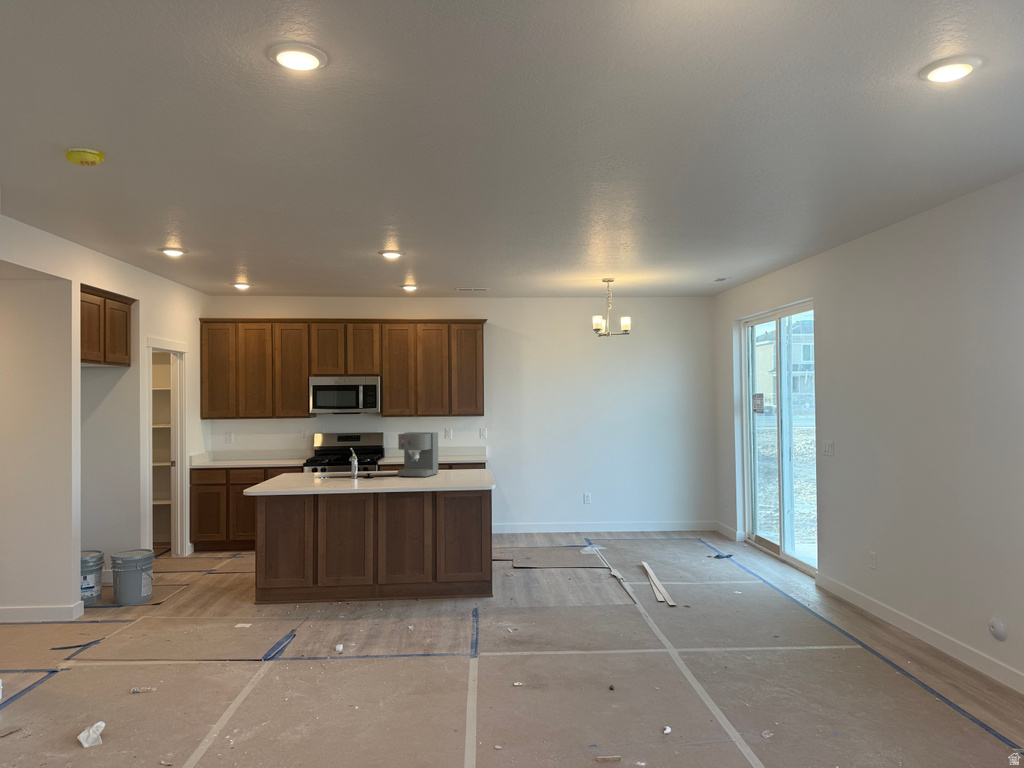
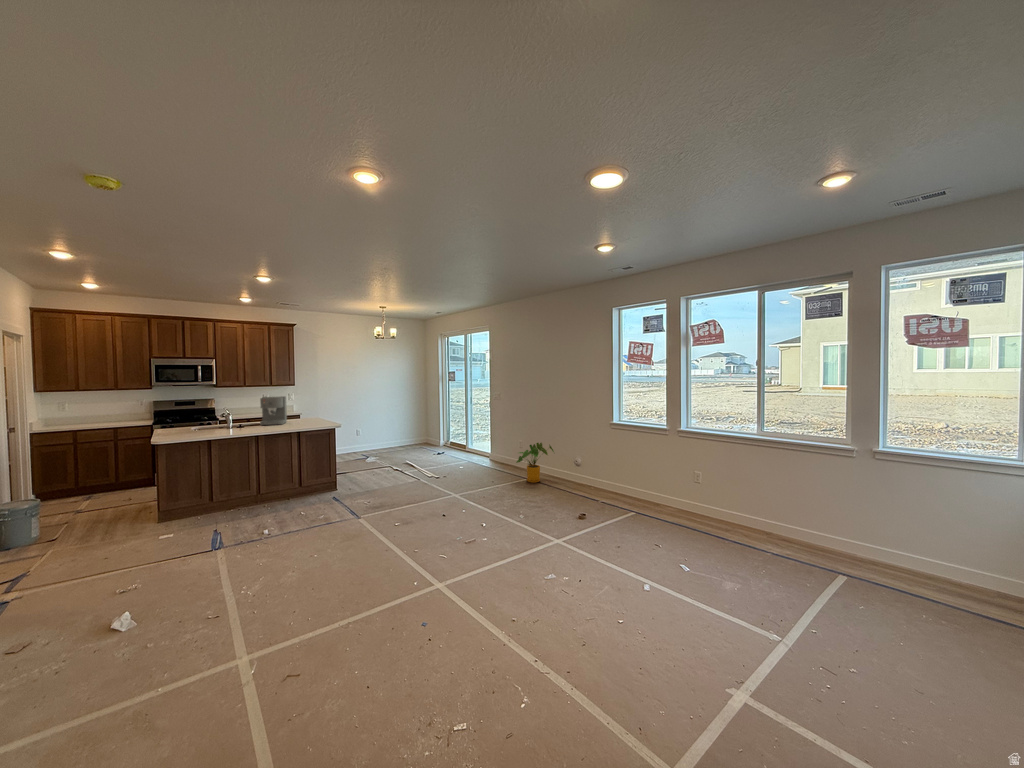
house plant: none [845,562,954,660] -> present [516,443,554,483]

